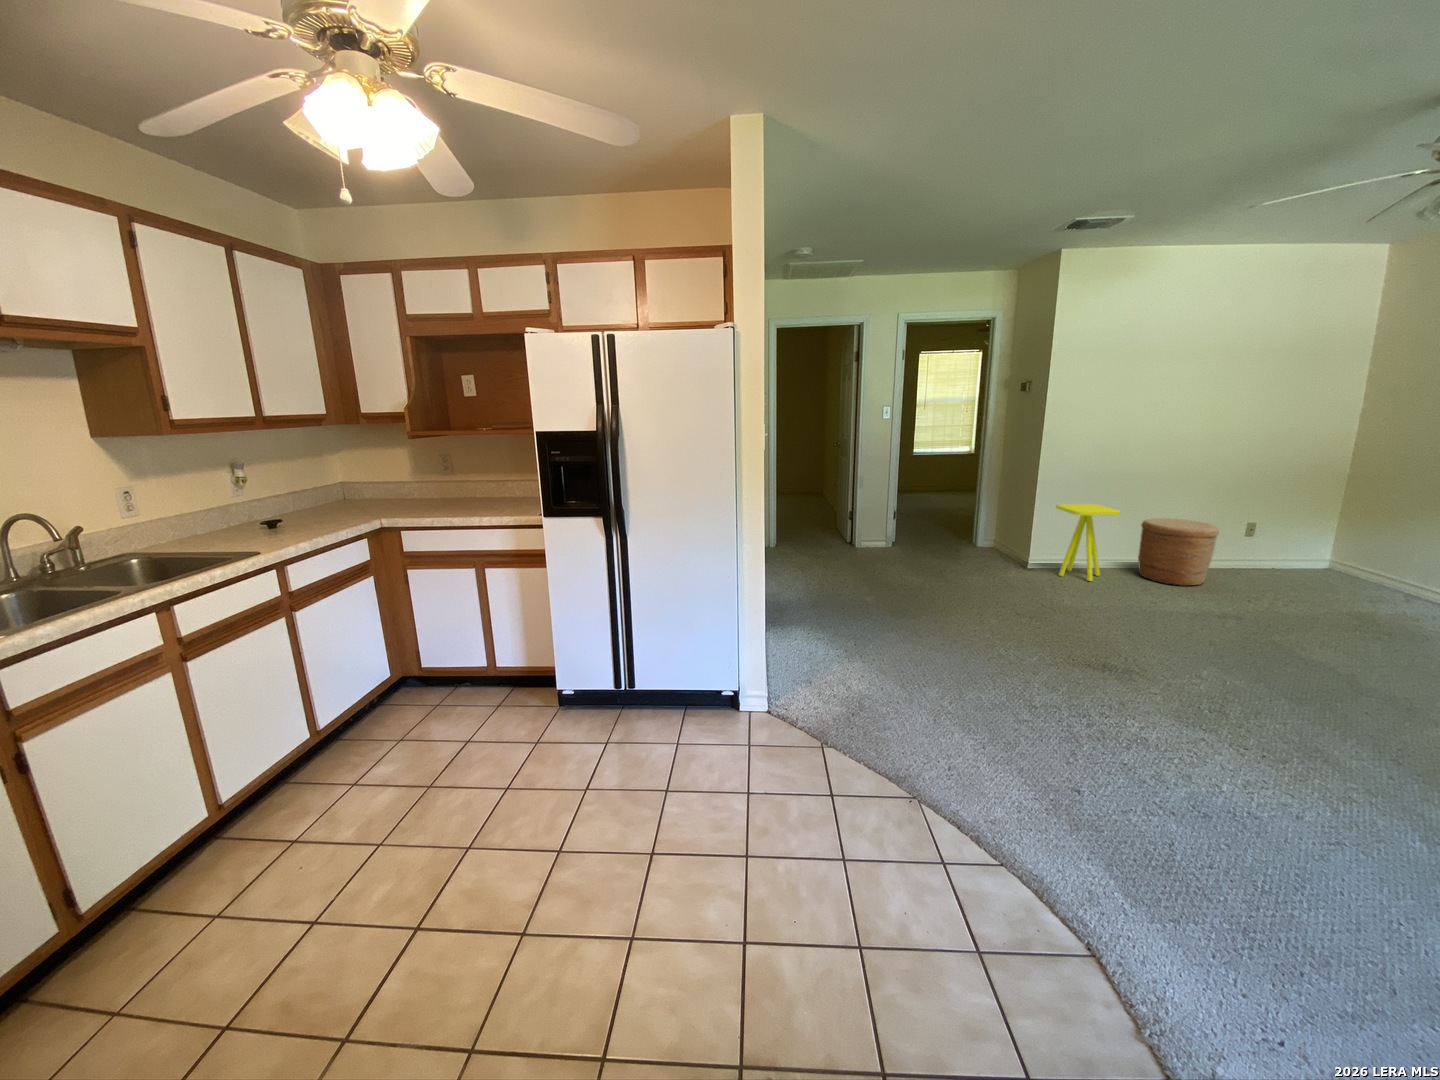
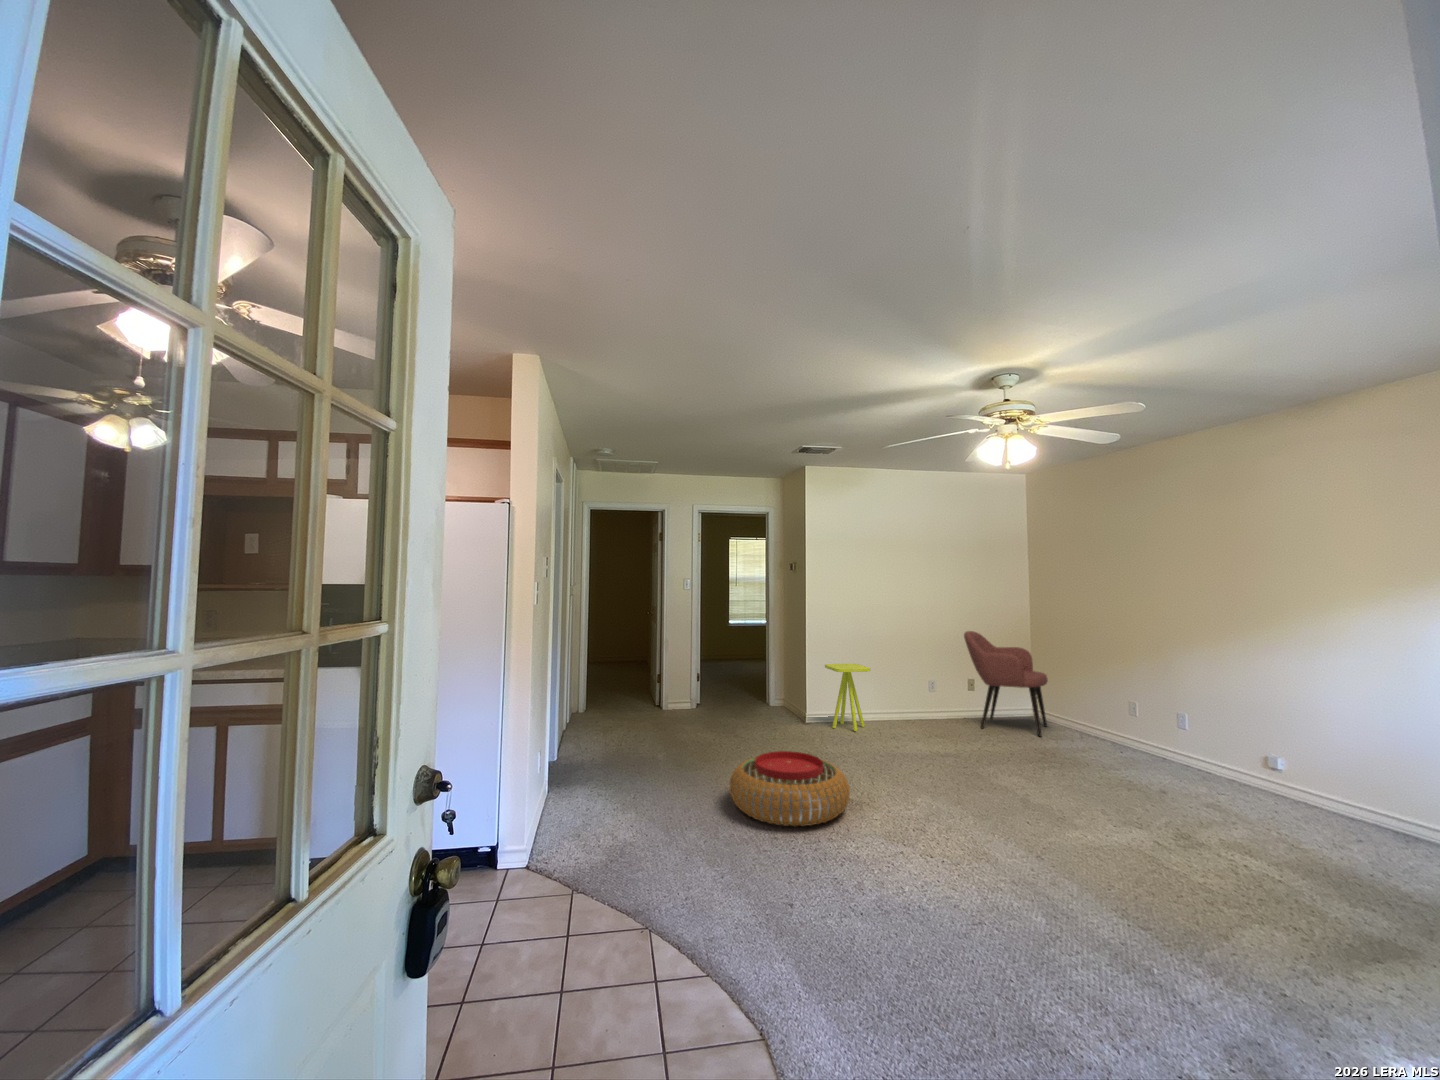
armchair: none [1260,465,1386,601] -> present [964,631,1048,737]
woven basket: present [1138,518,1219,586] -> none [890,675,943,732]
pouf: none [964,610,1119,696] -> present [730,751,850,826]

